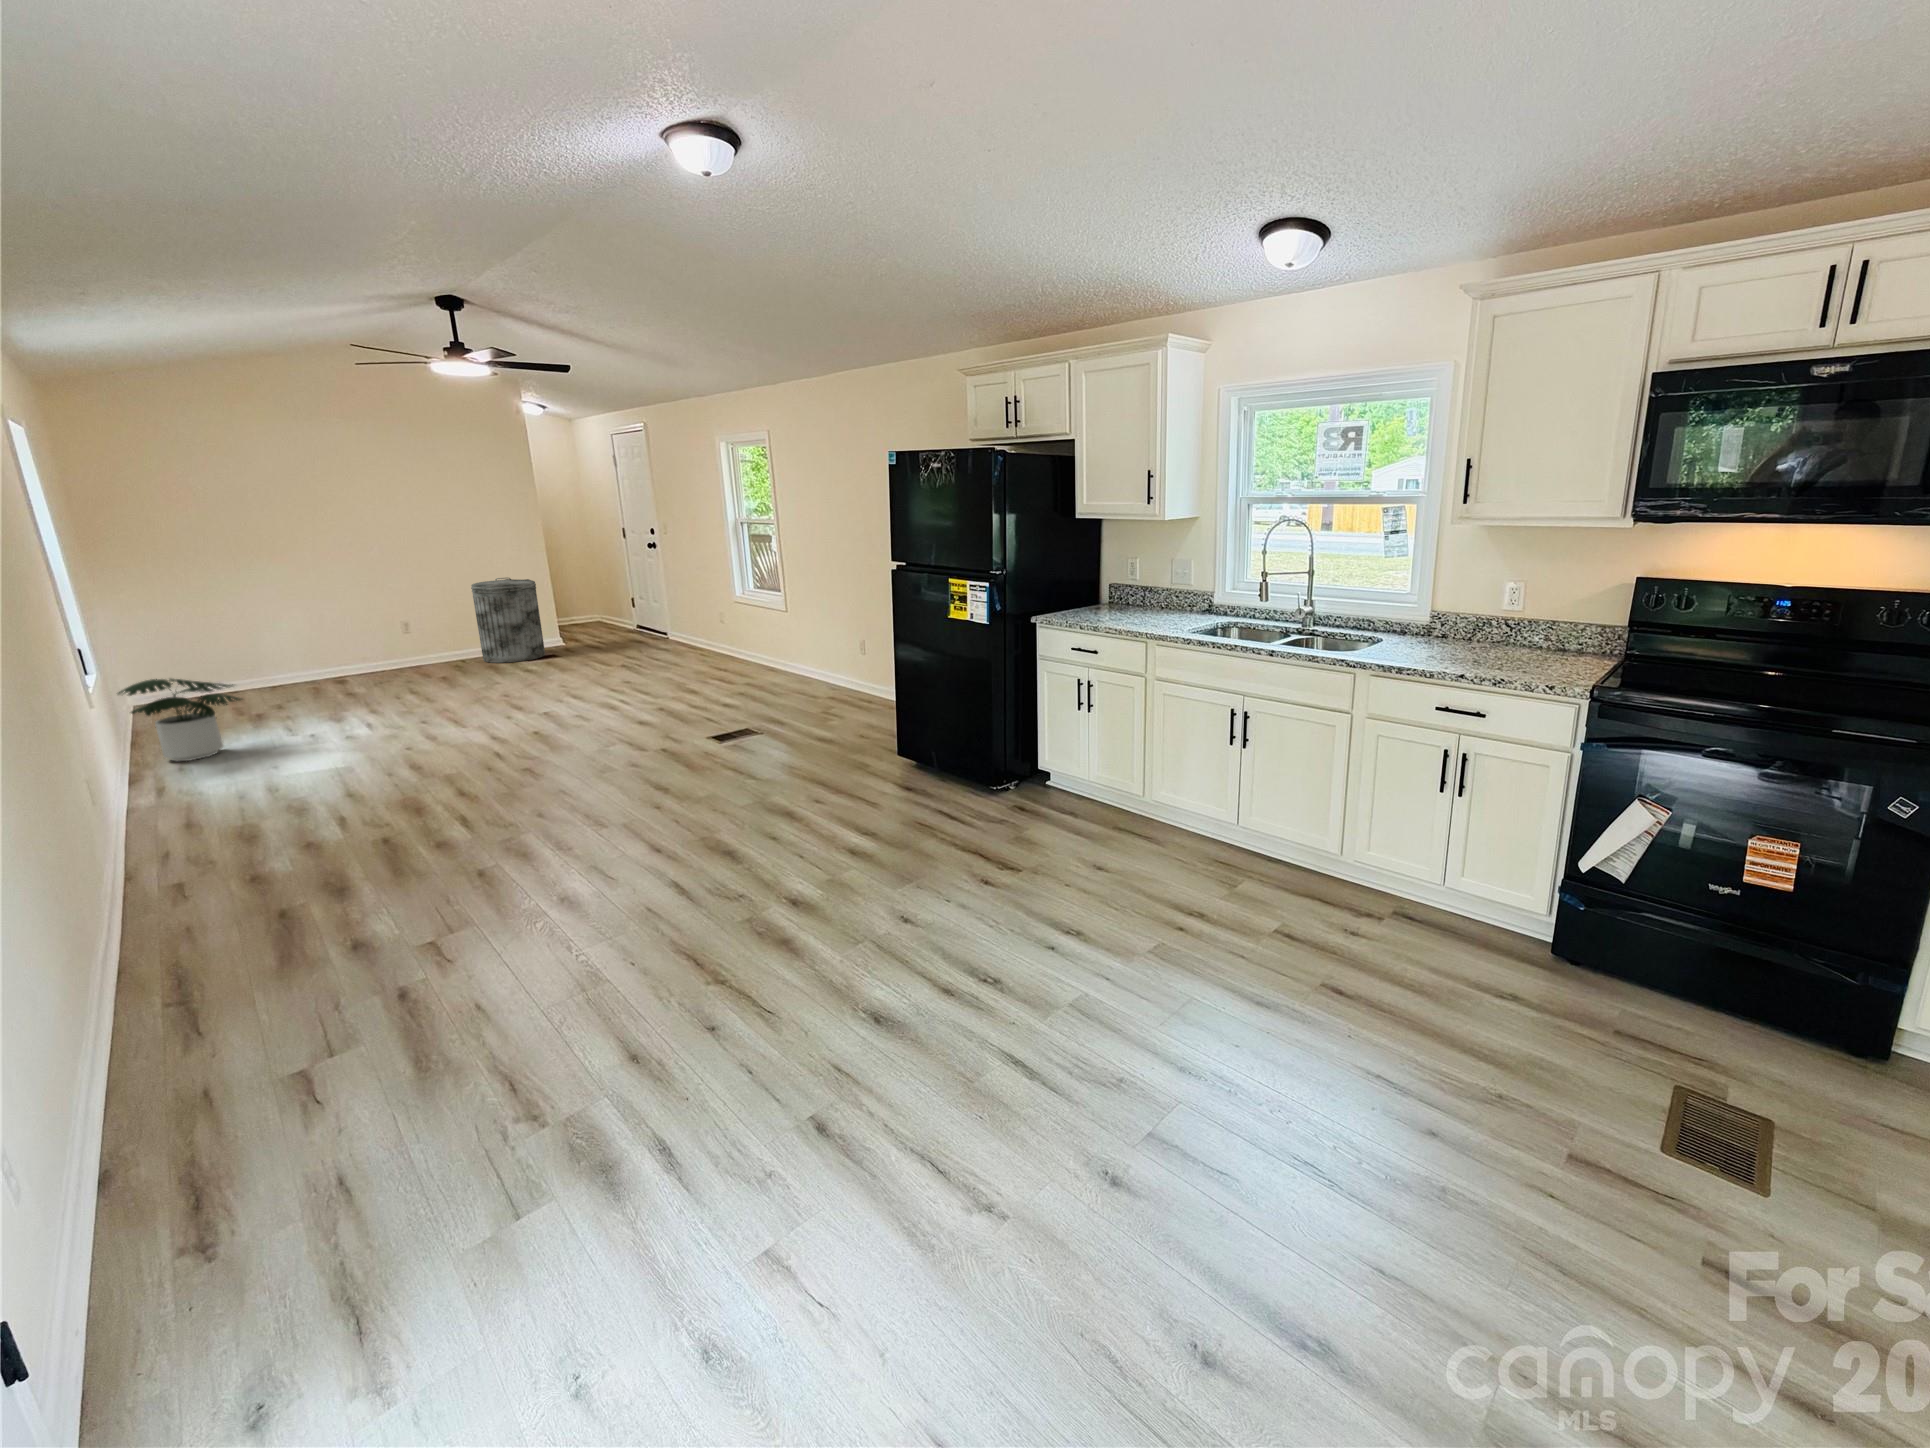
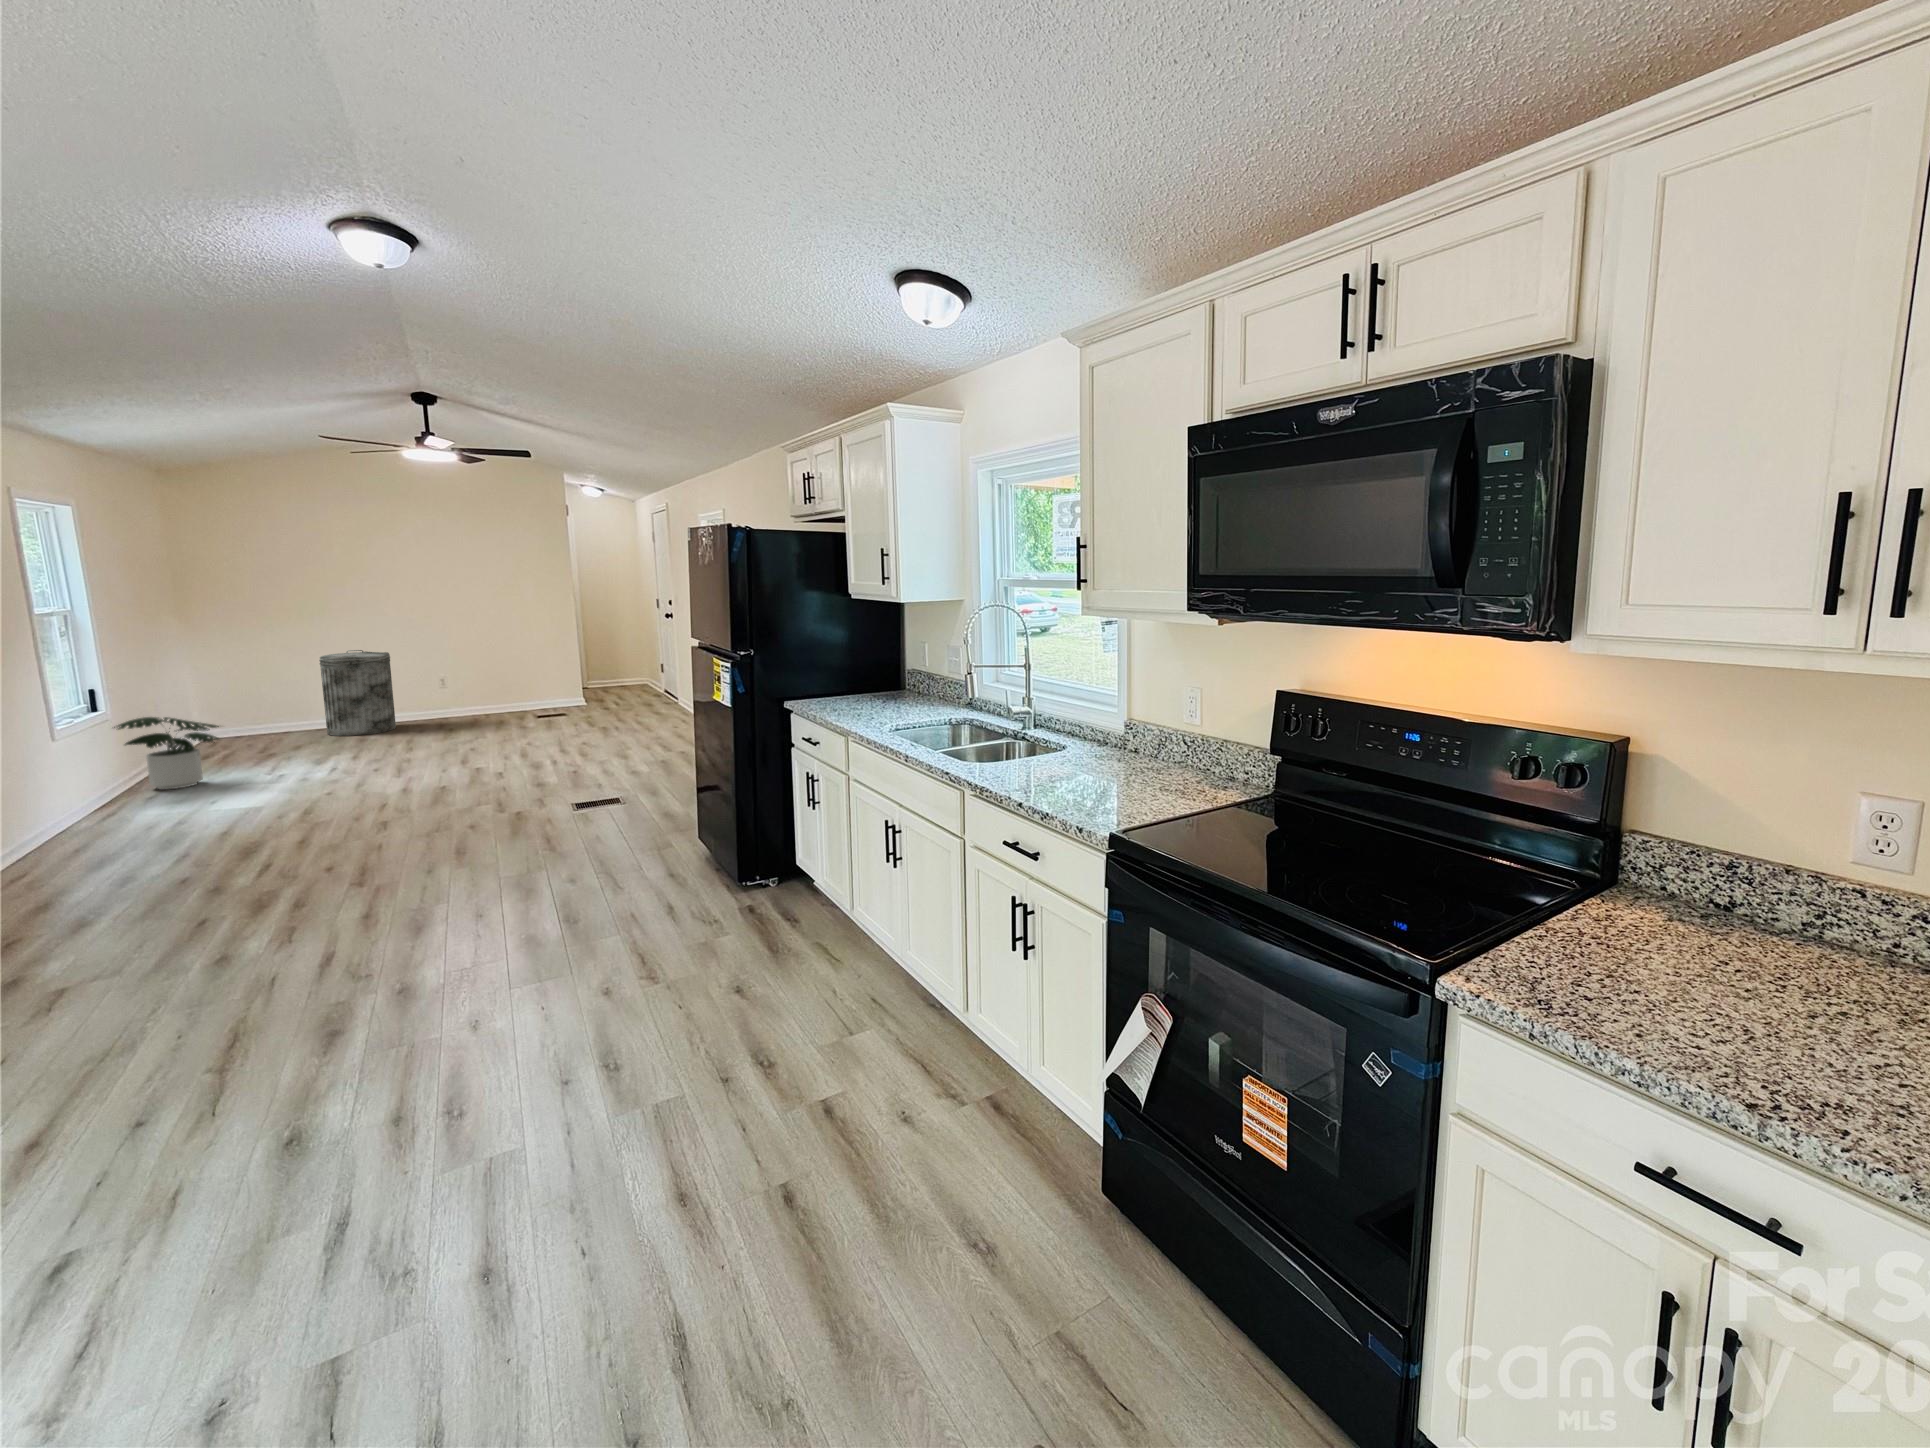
trash can: present [471,578,545,663] -> present [319,650,396,736]

